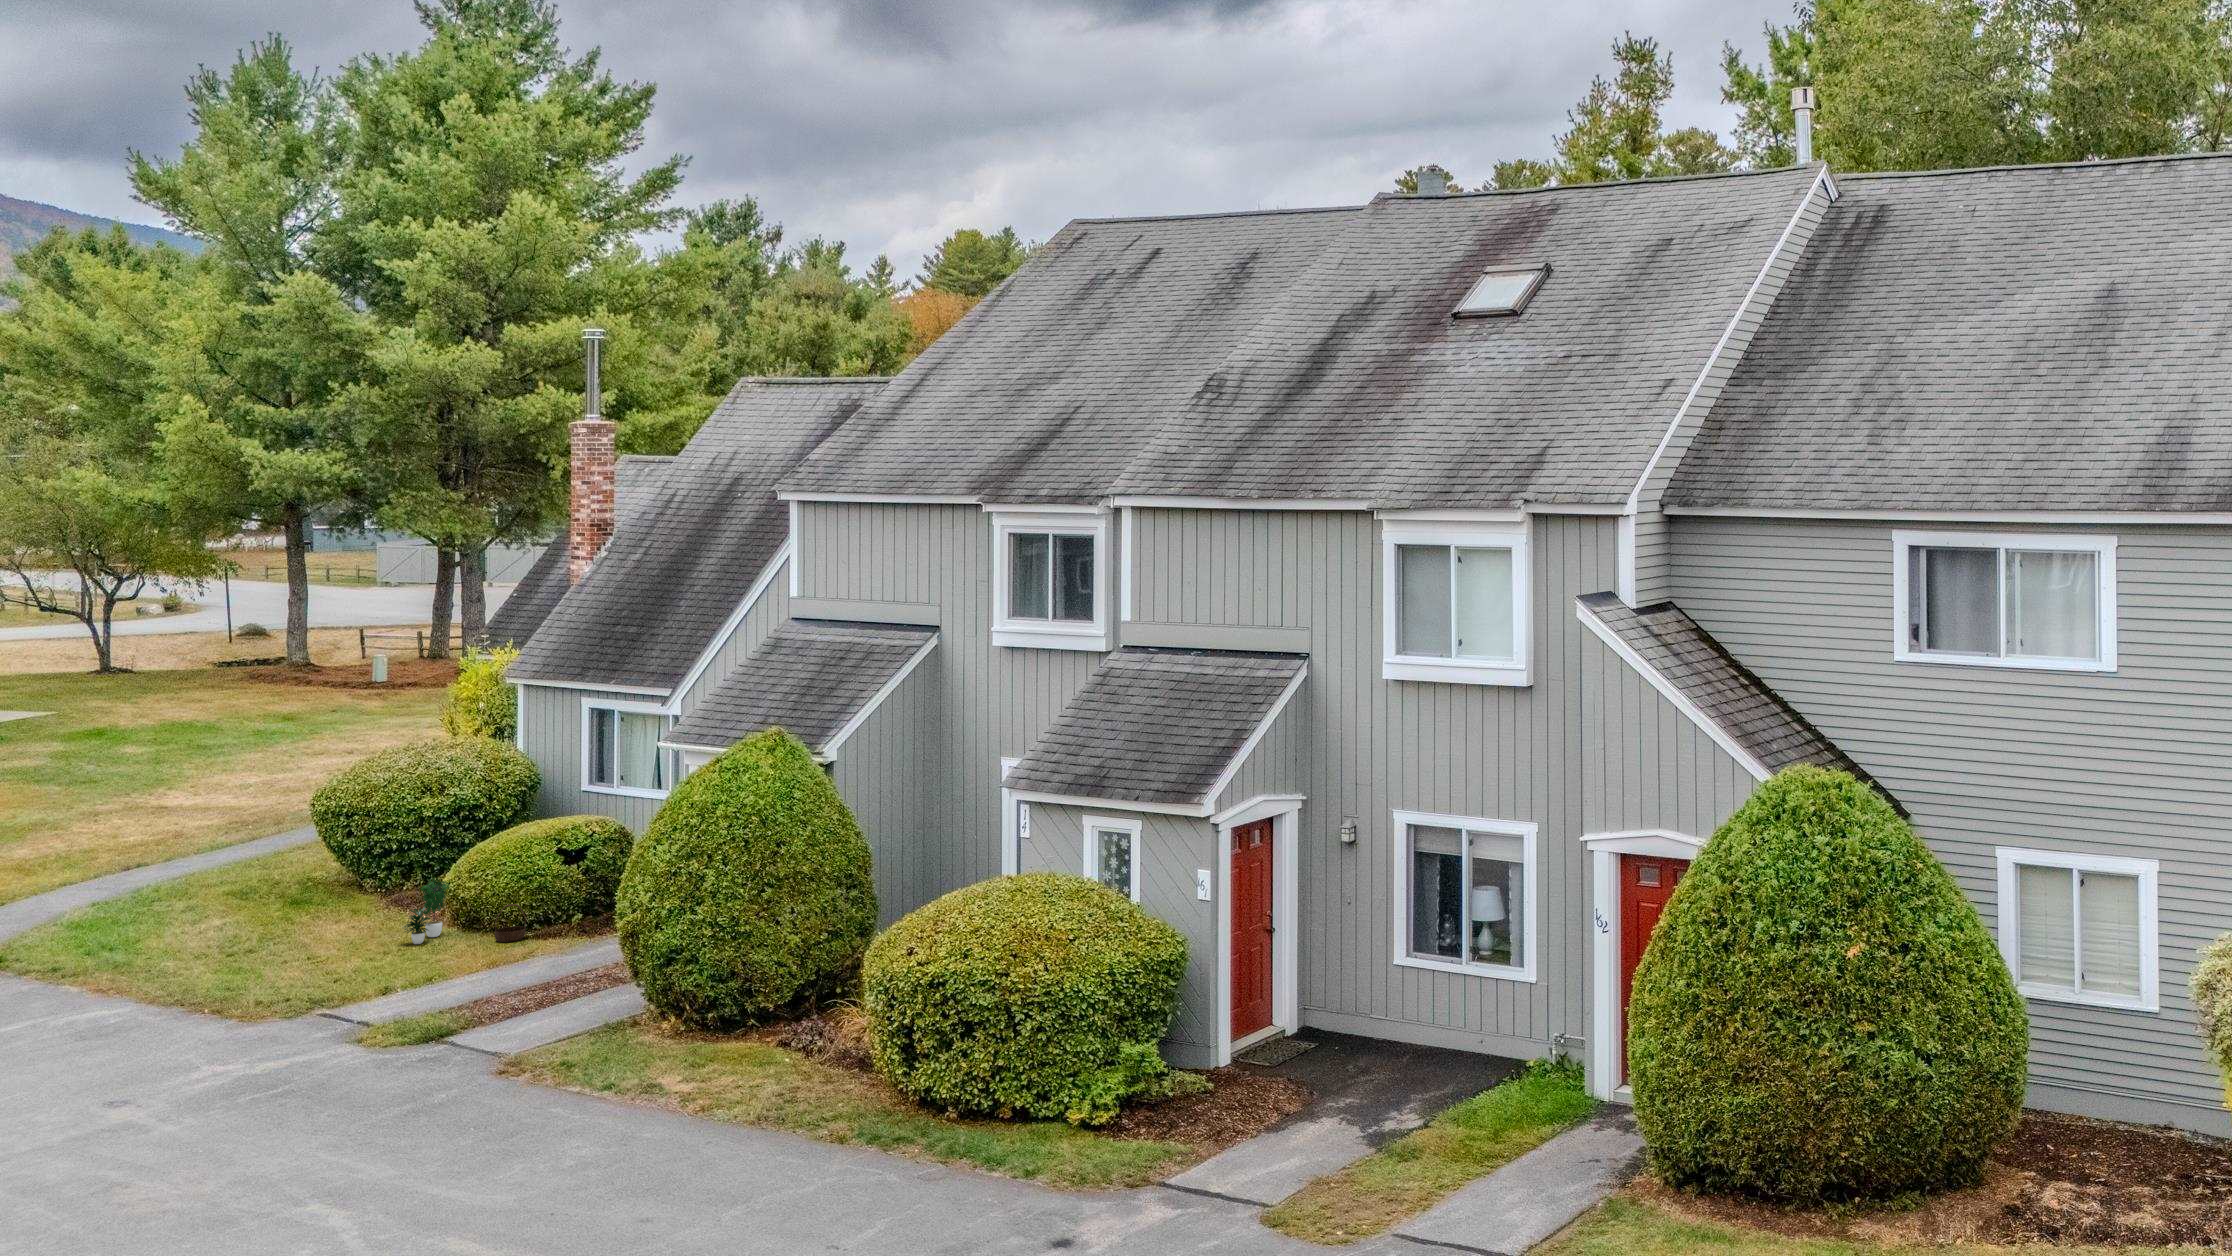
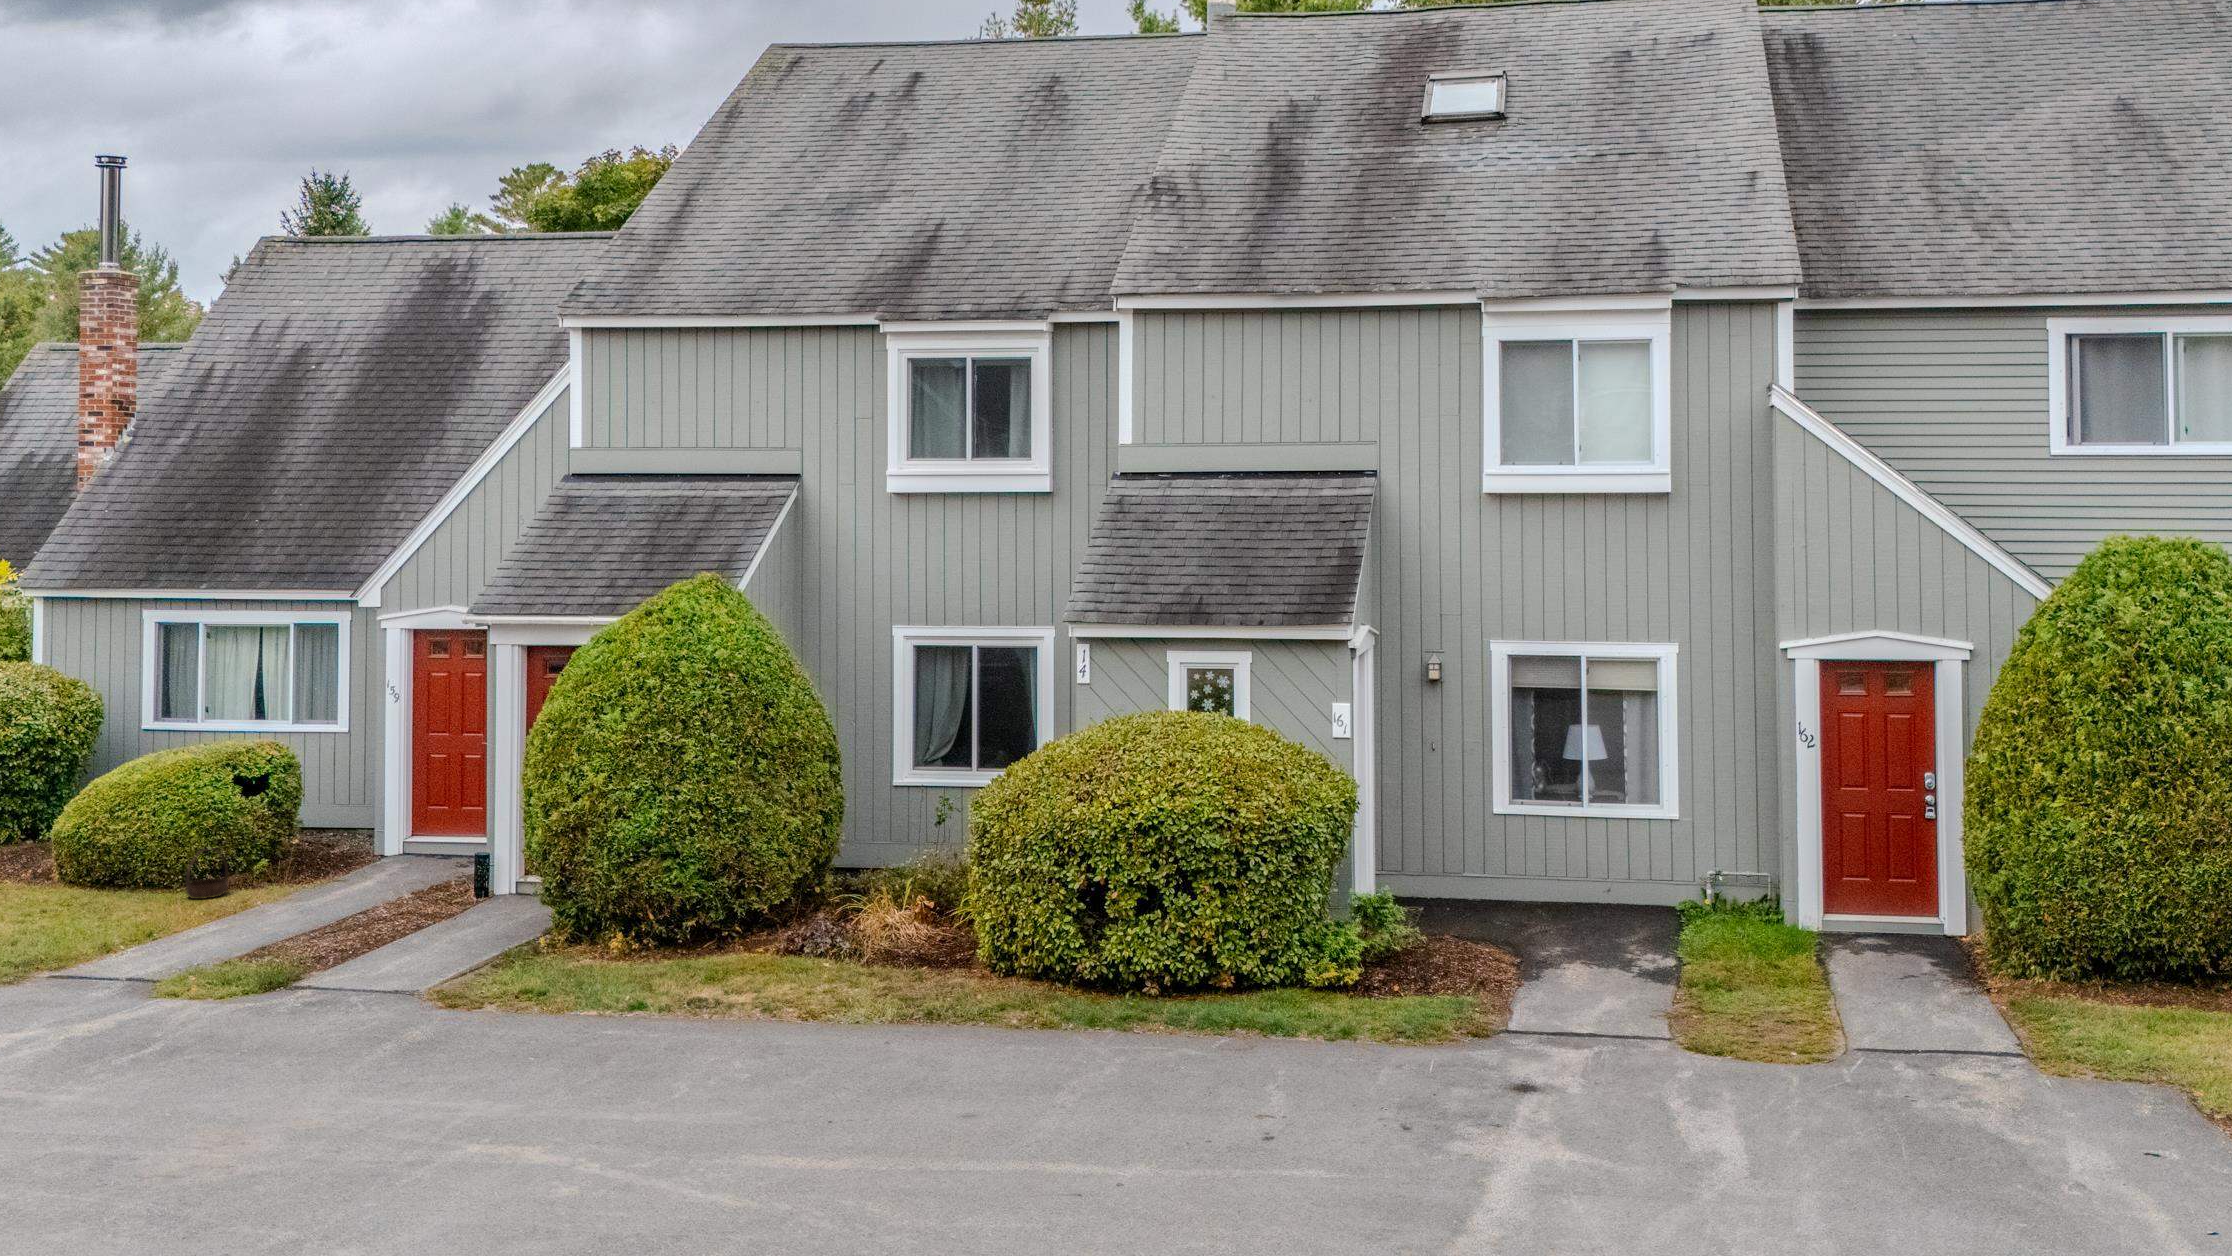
potted plant: present [404,877,449,944] -> none [47,818,106,910]

